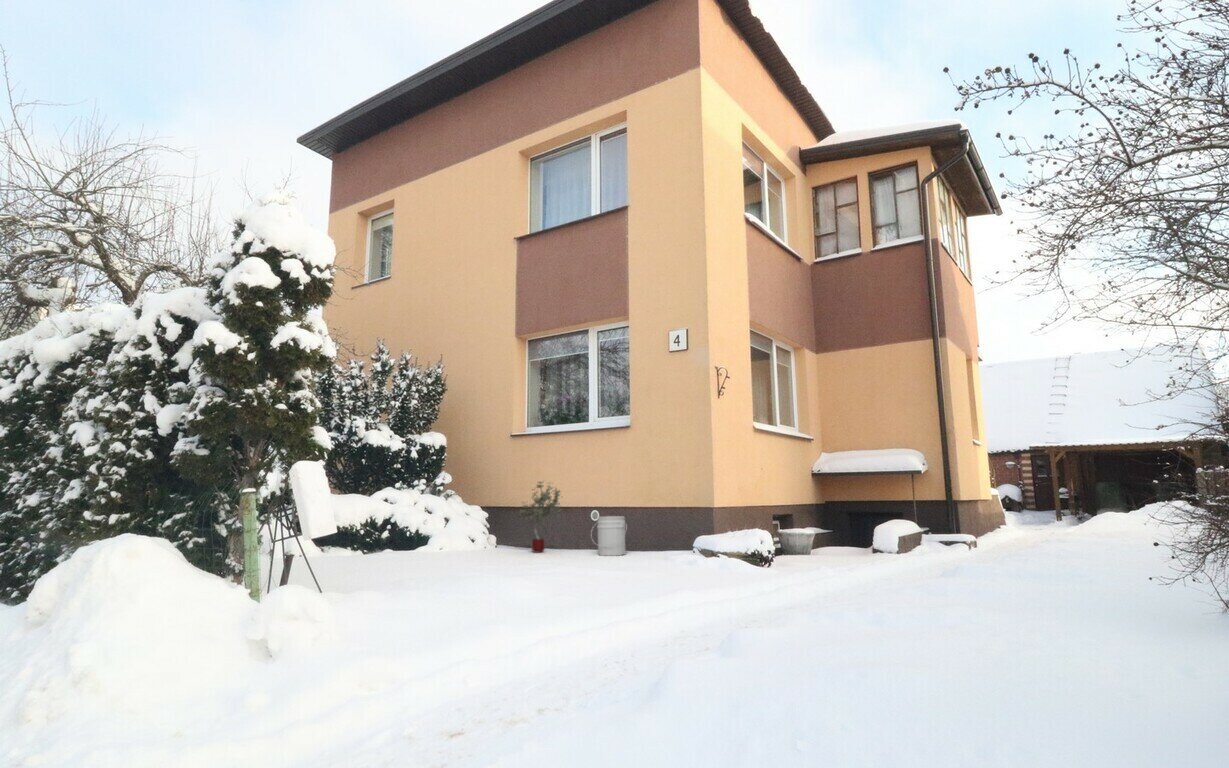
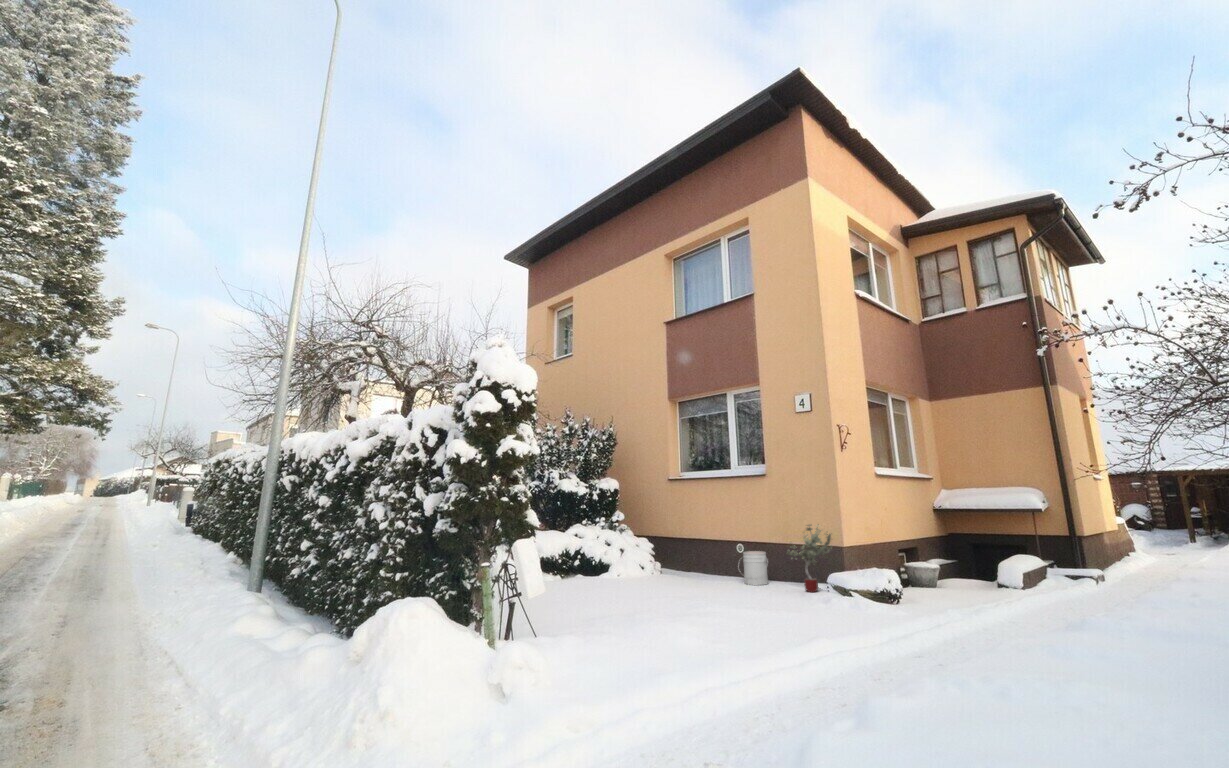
potted tree: present [520,482,561,553] -> present [787,525,832,592]

